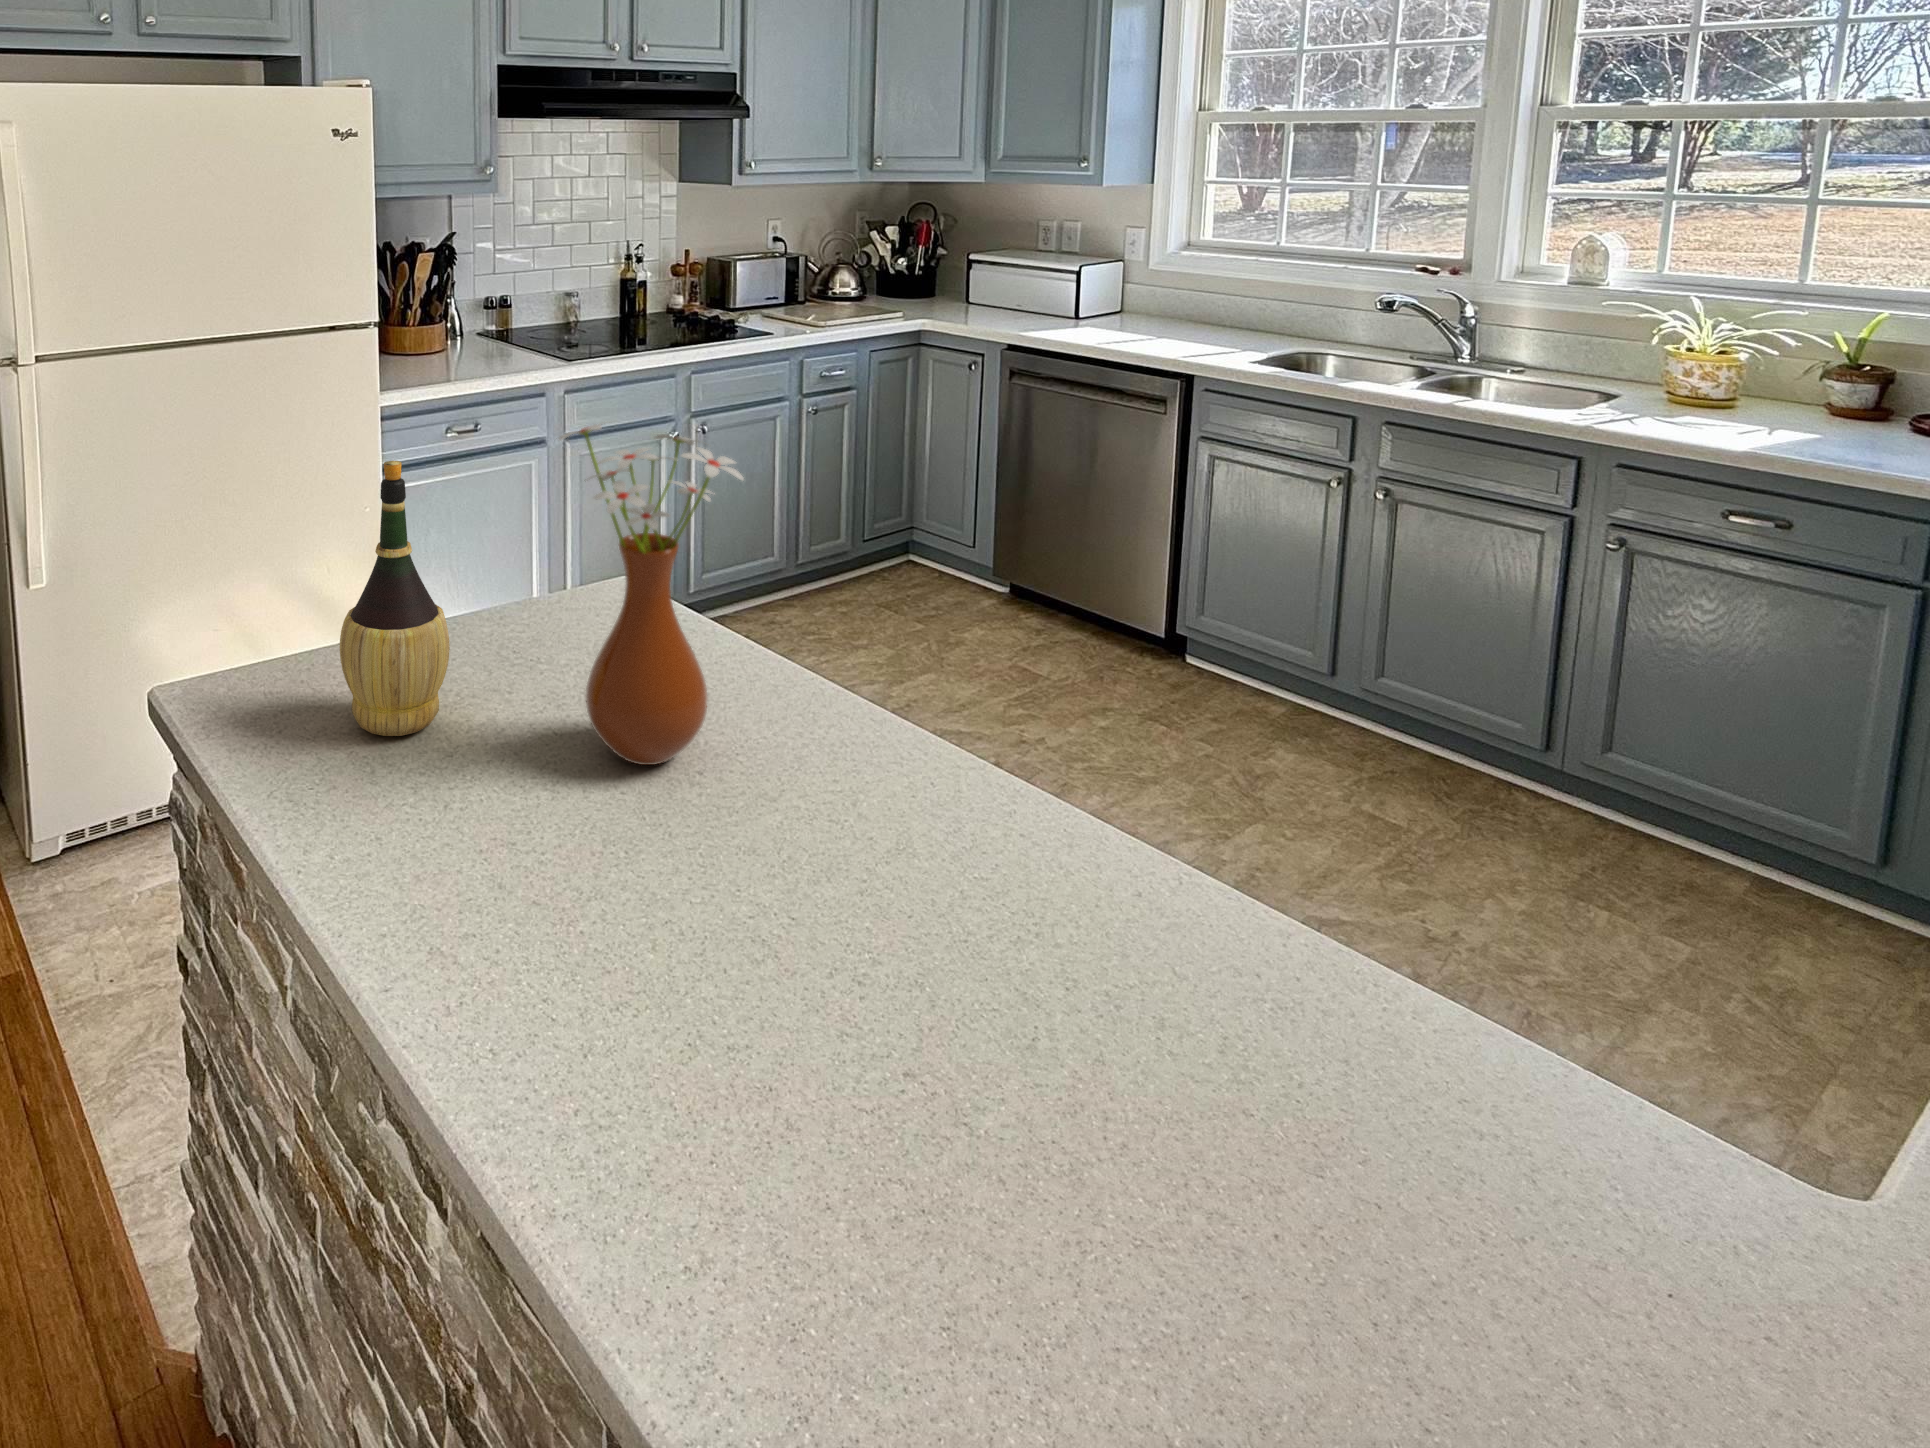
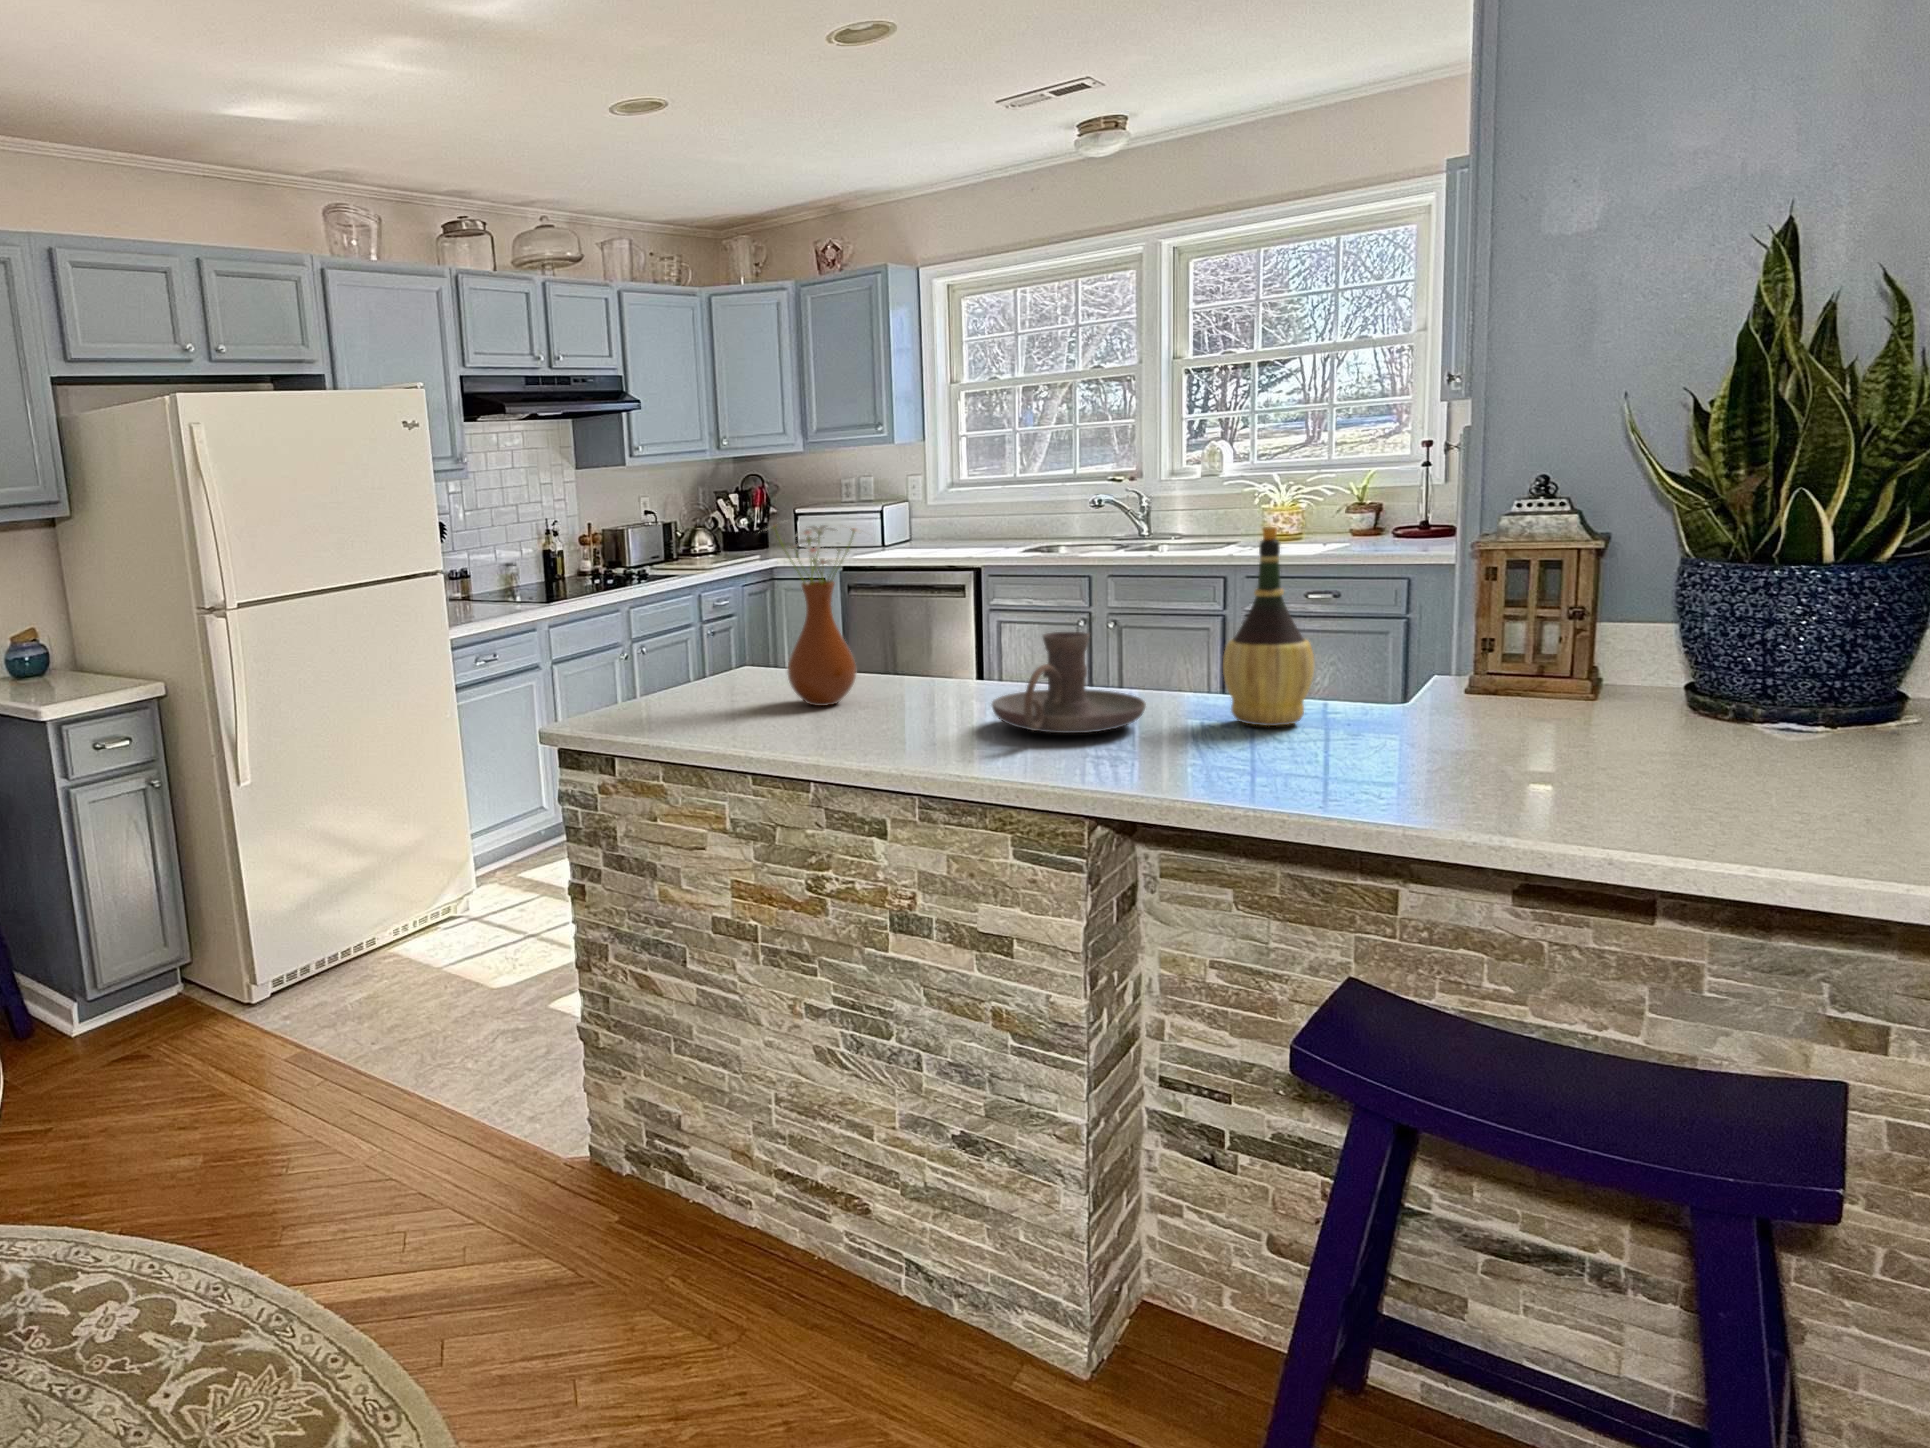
wine bottle: present [340,461,450,736] -> present [1223,526,1314,726]
candle holder: none [838,819,1181,1134] -> present [992,632,1146,733]

